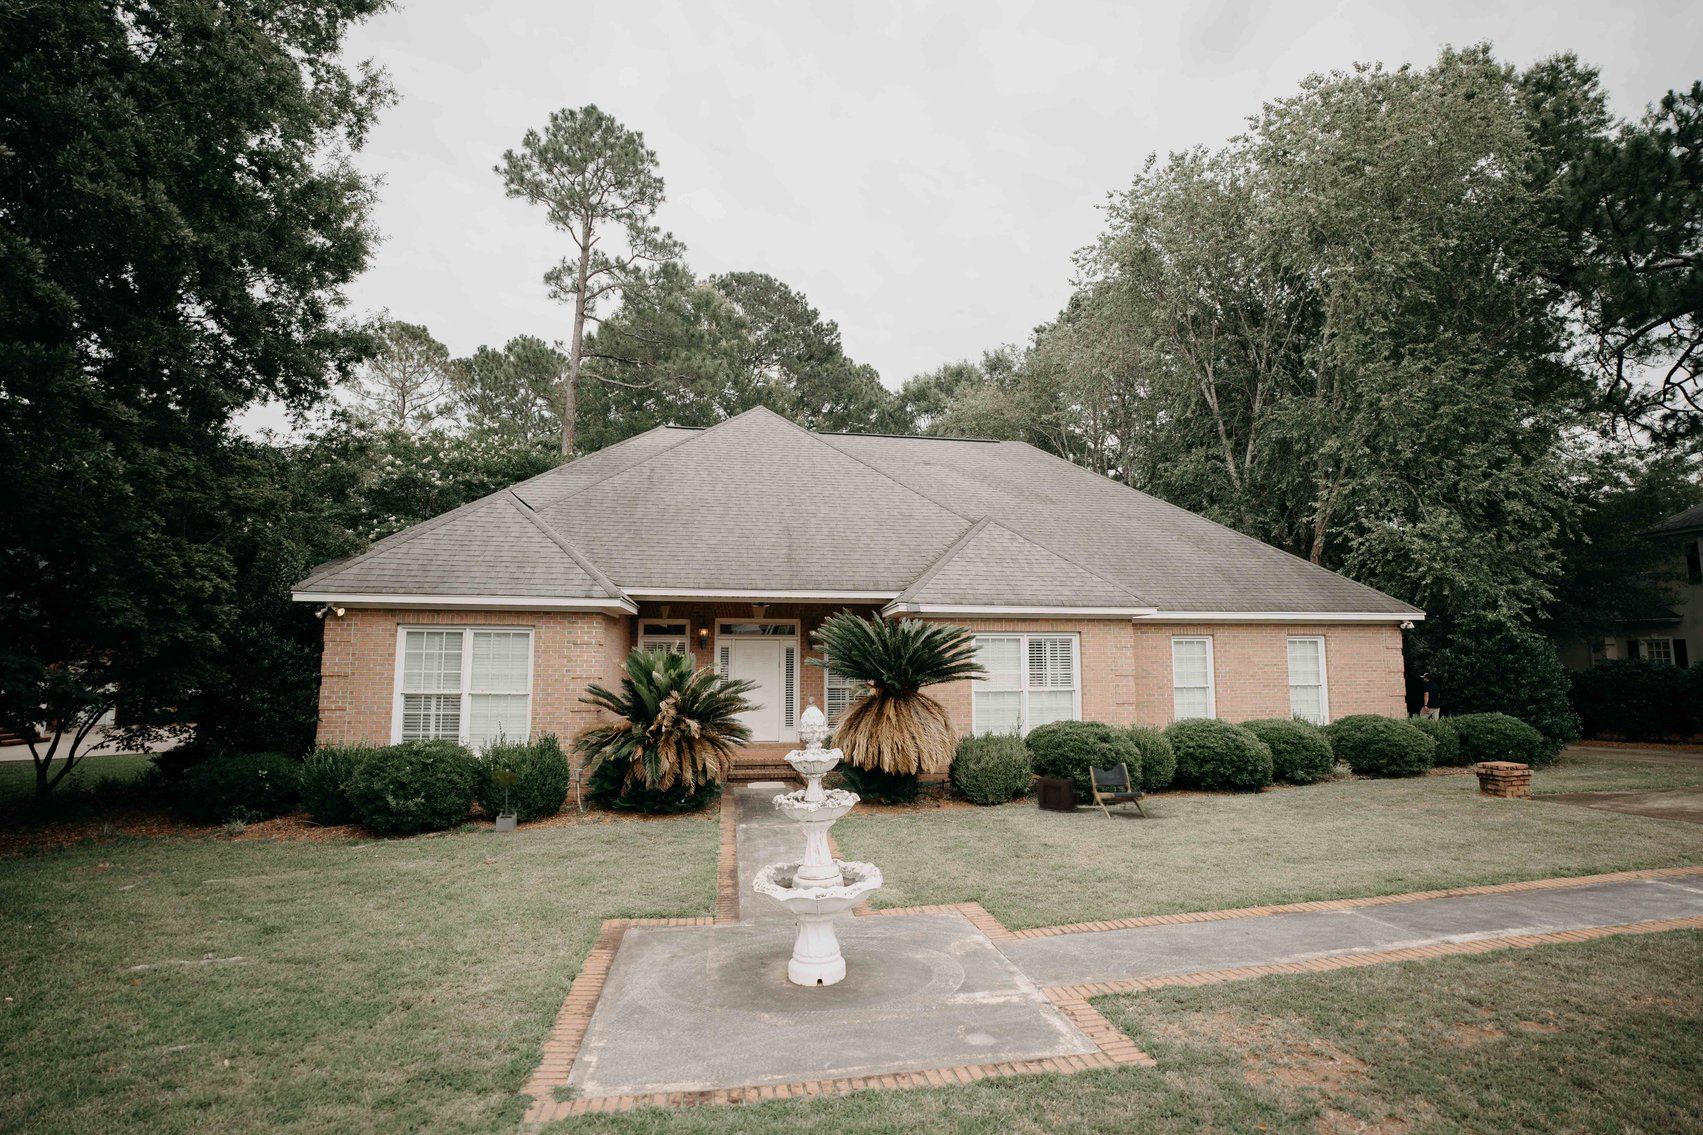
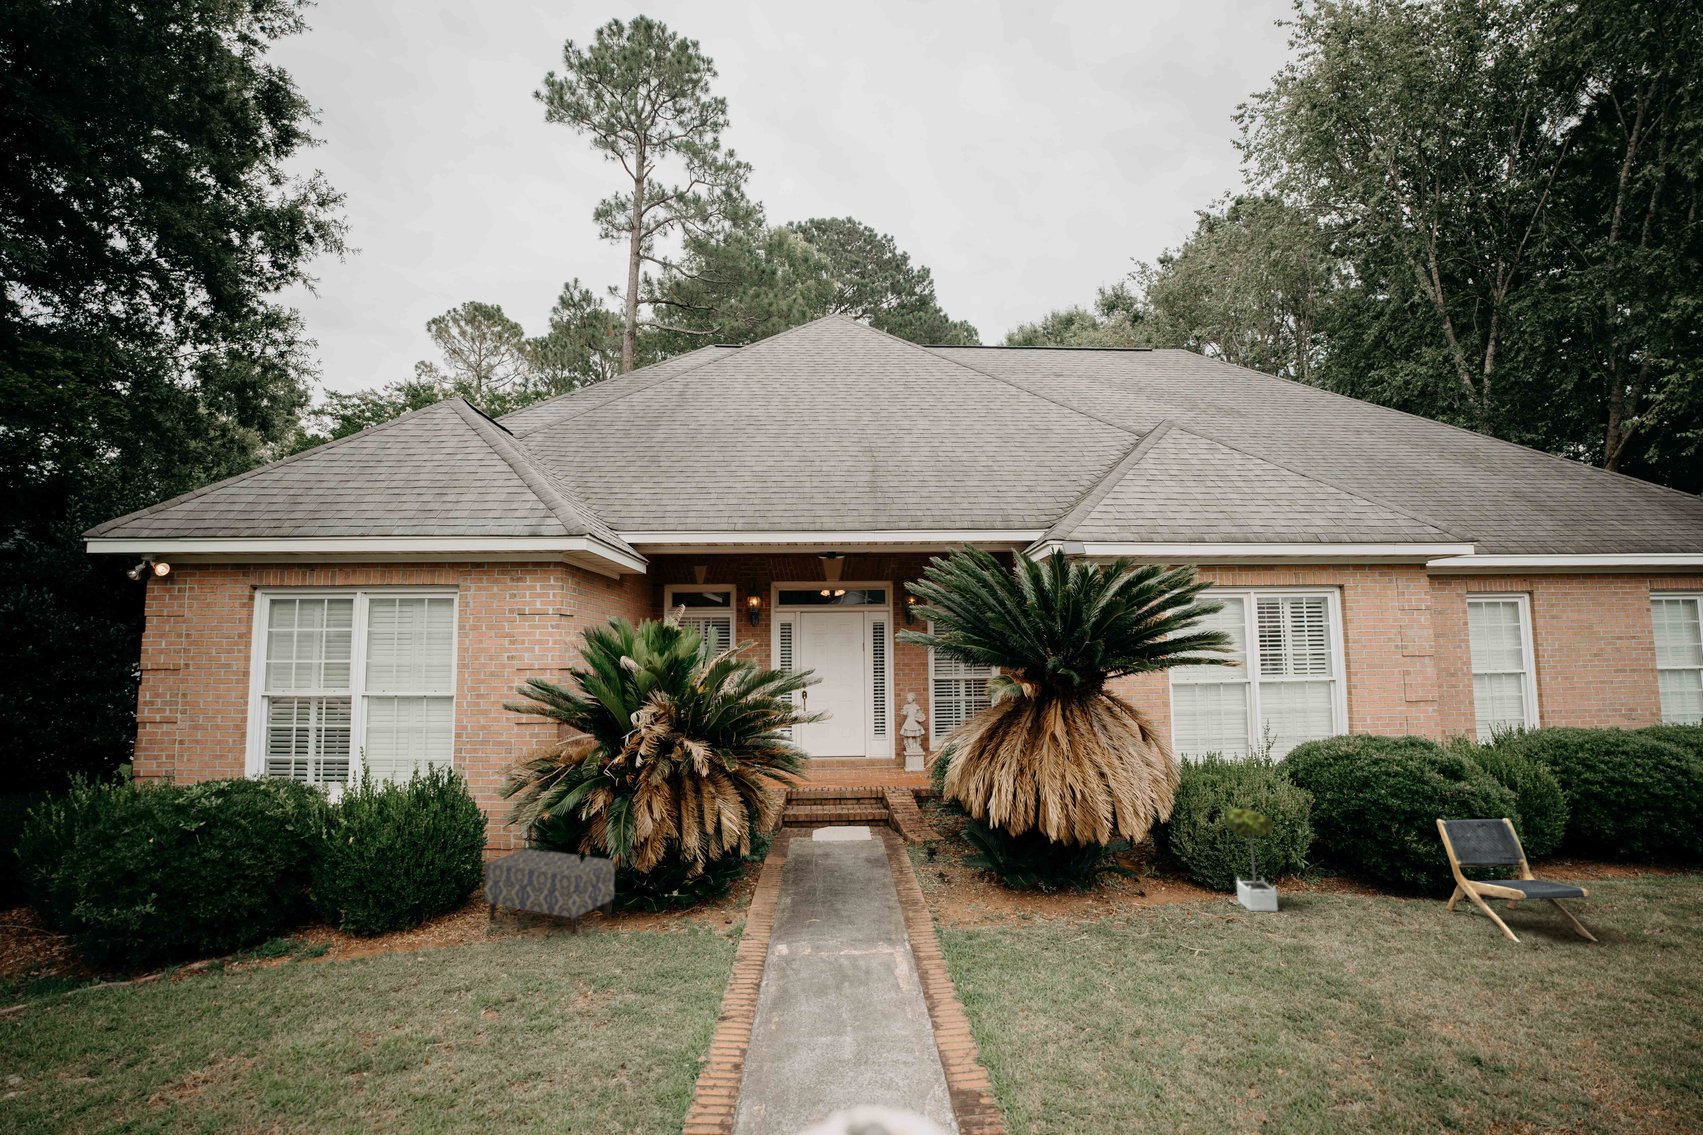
potted tree: present [491,770,518,831] -> present [1225,809,1278,911]
wooden crate: present [1038,776,1079,813] -> none [1334,835,1417,919]
bench: none [567,784,643,825] -> present [485,849,615,935]

